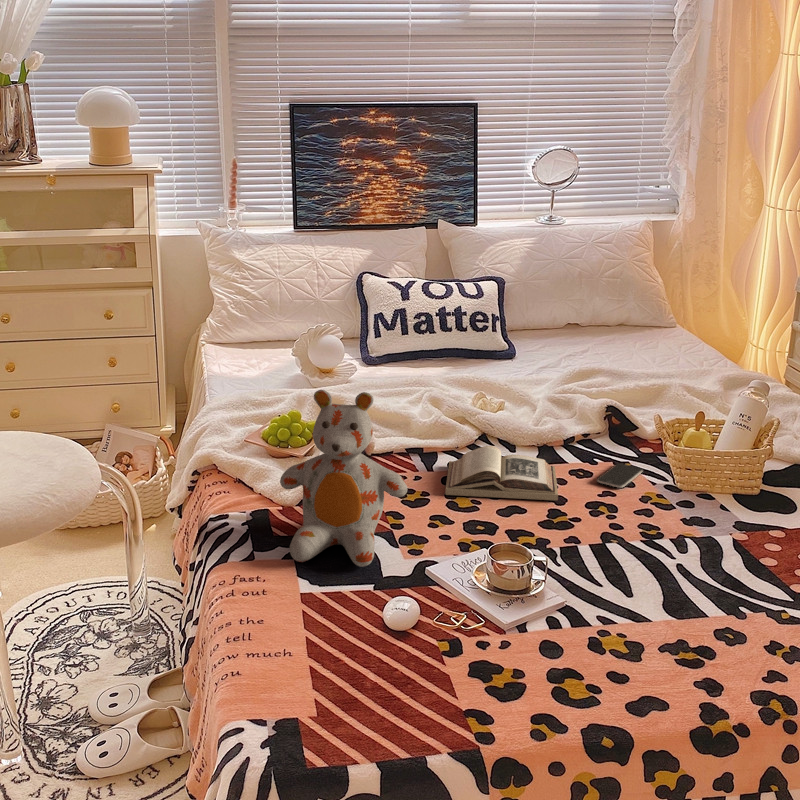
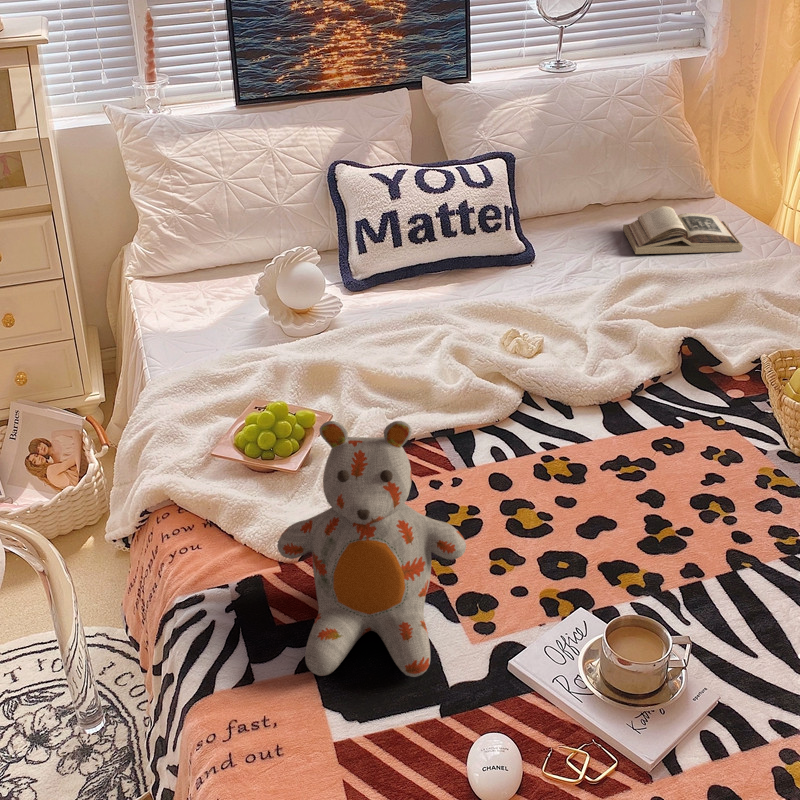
book: present [445,446,558,500] -> present [623,206,743,254]
smartphone: present [597,463,642,488] -> none [699,432,754,478]

